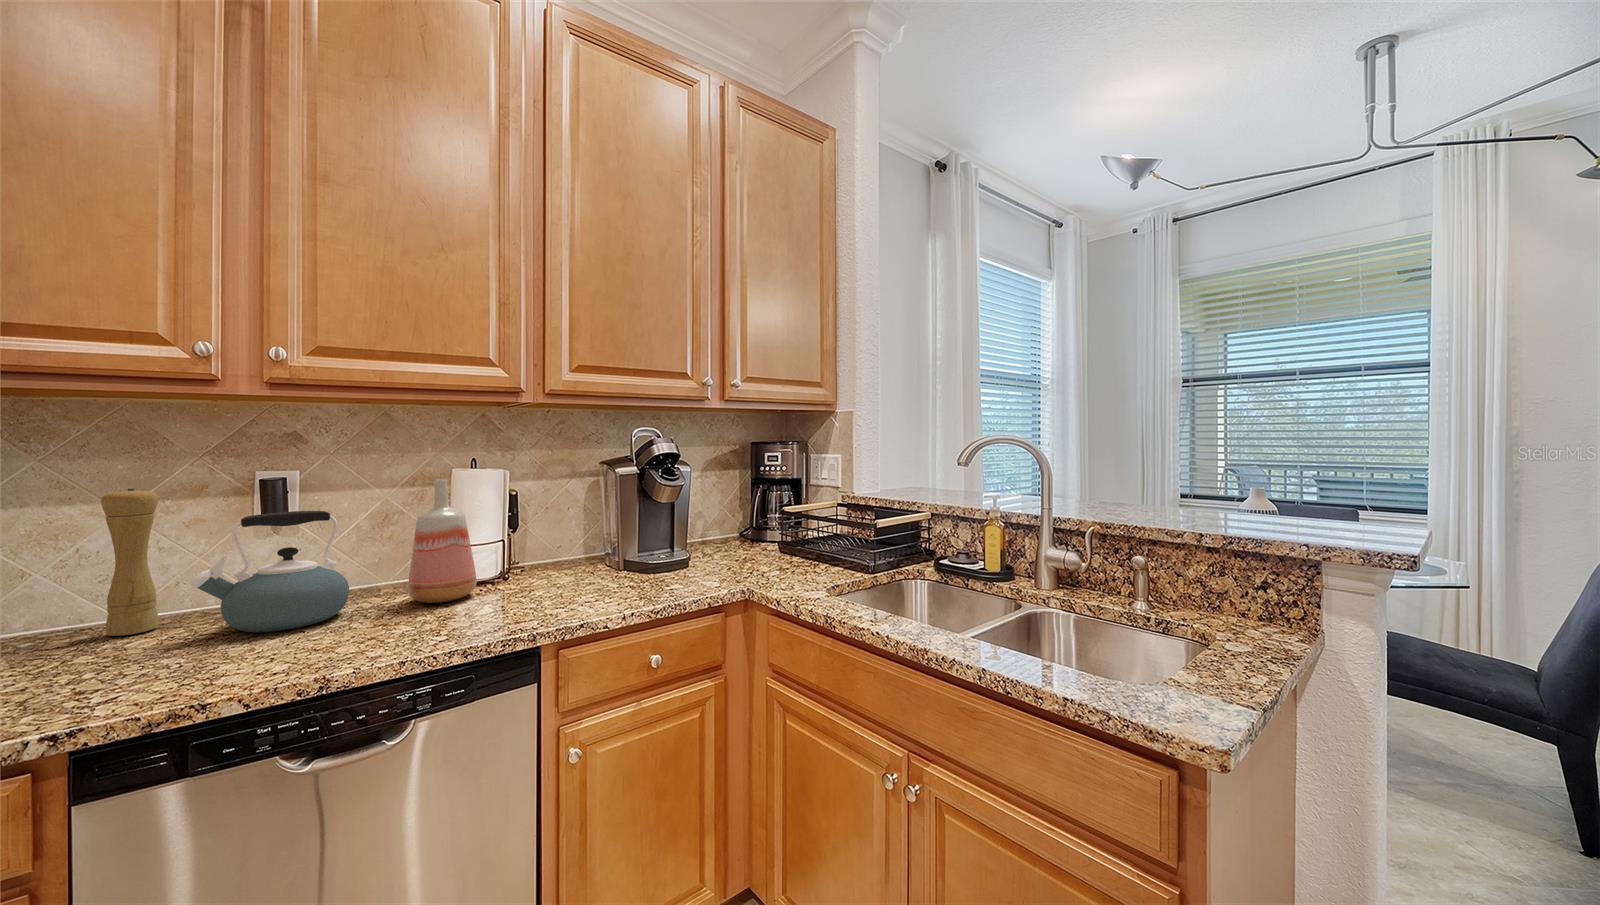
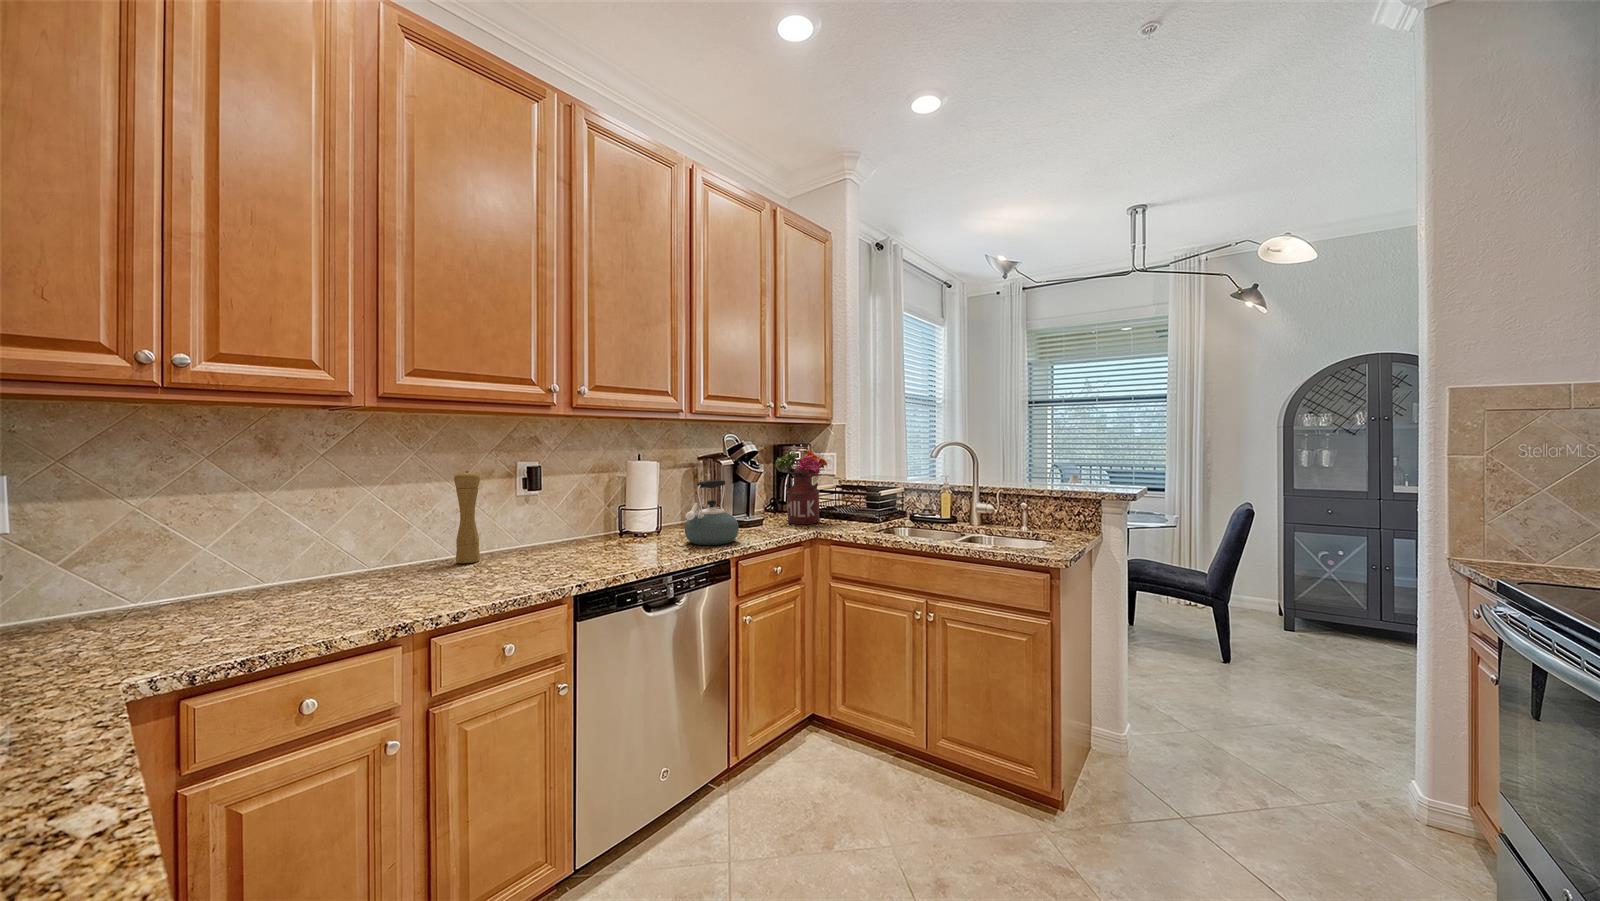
flower arrangement: none [724,451,805,568] -> present [775,450,827,524]
vase: present [408,479,477,603] -> none [611,467,650,544]
kettle: present [190,511,349,632] -> present [685,480,739,545]

